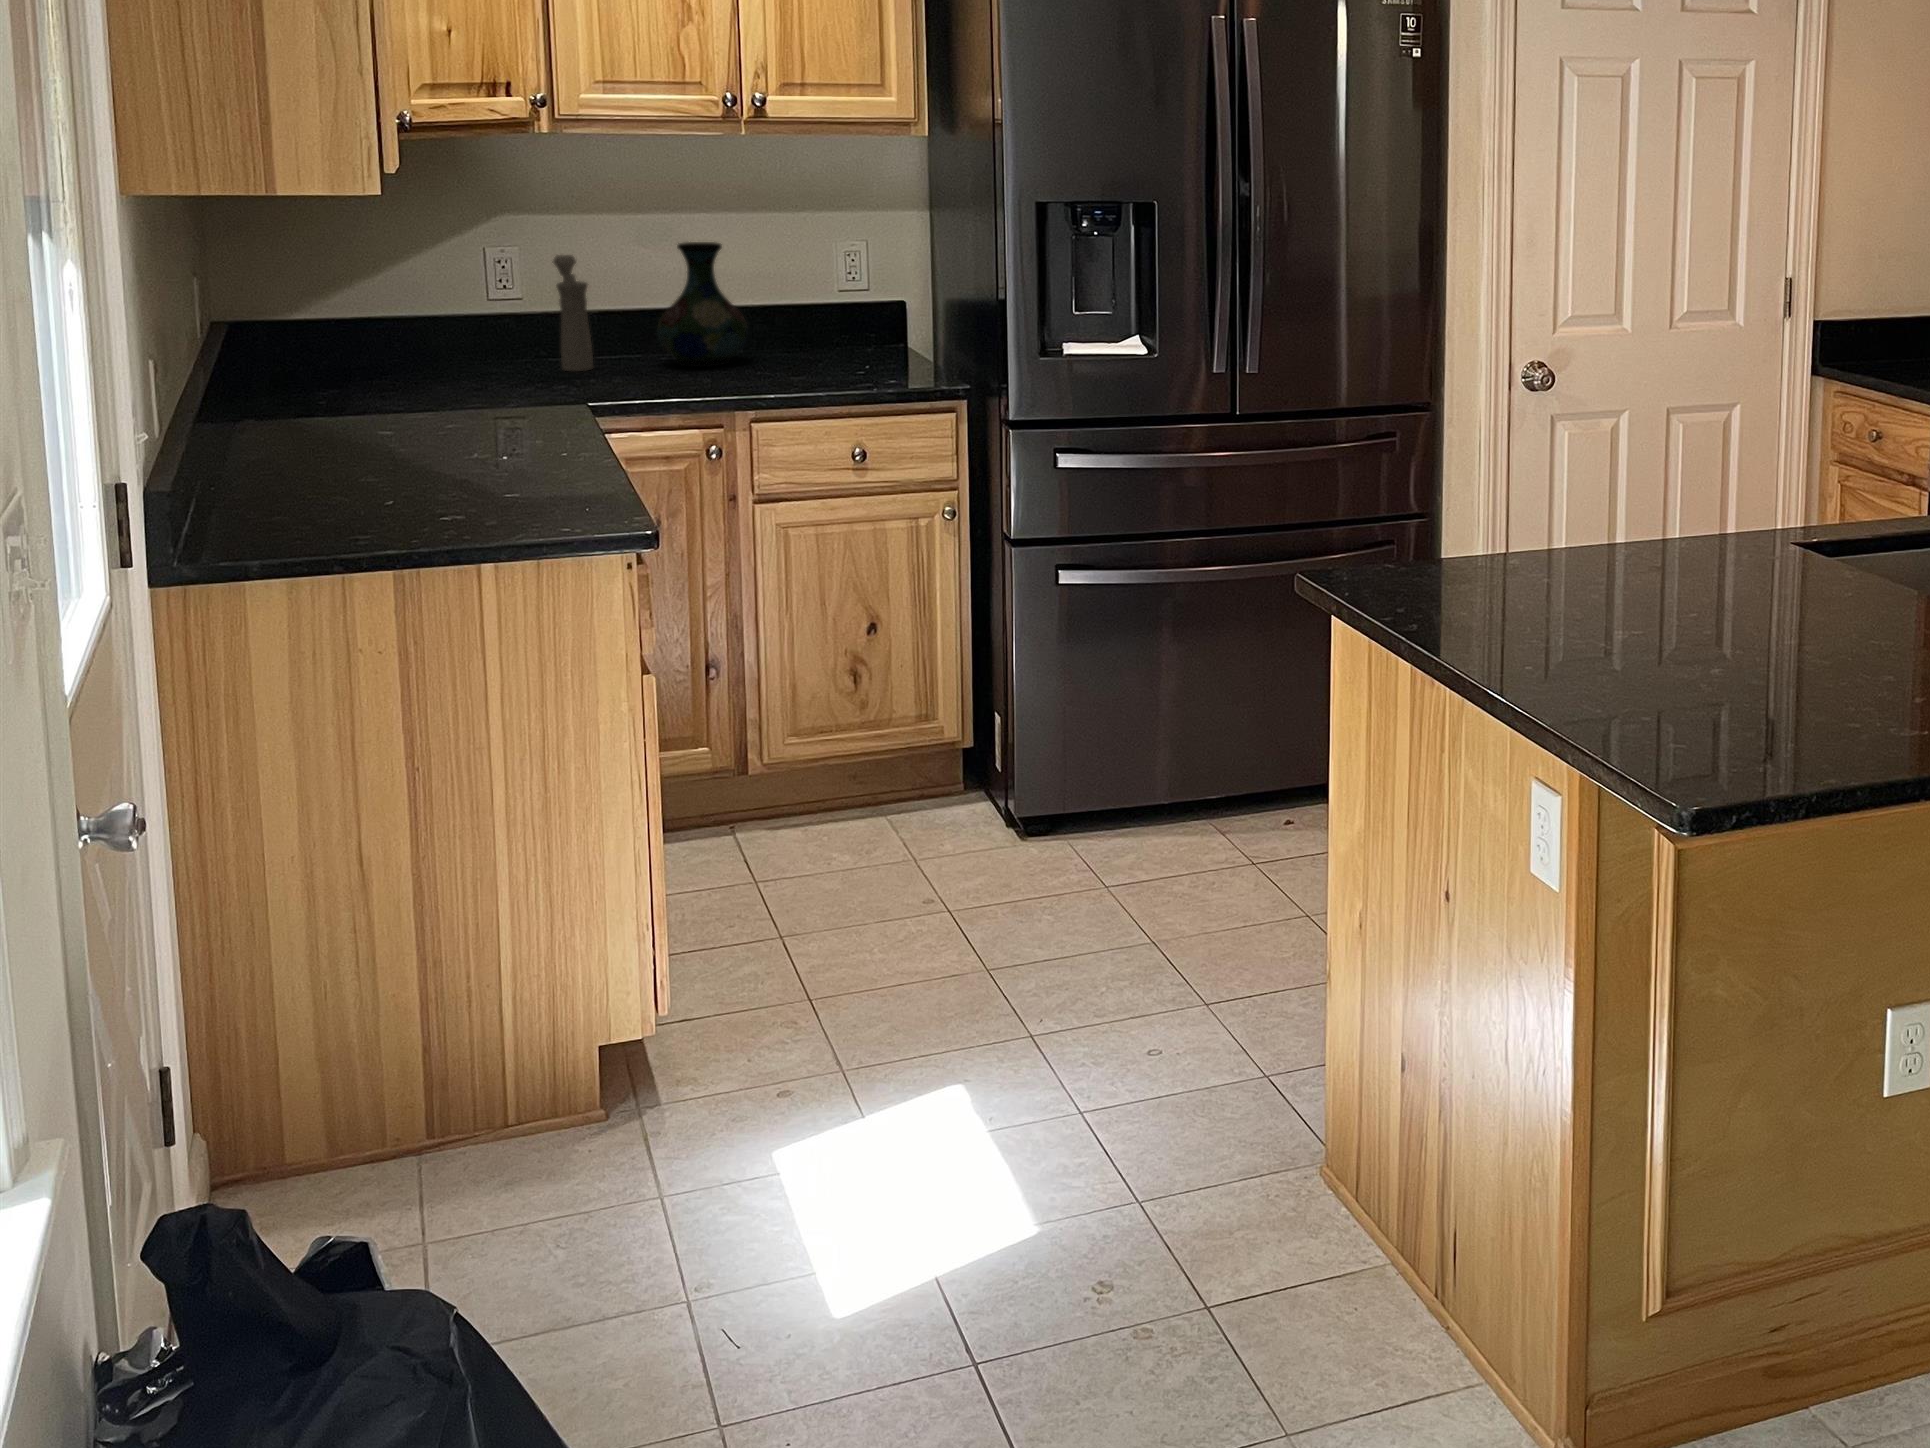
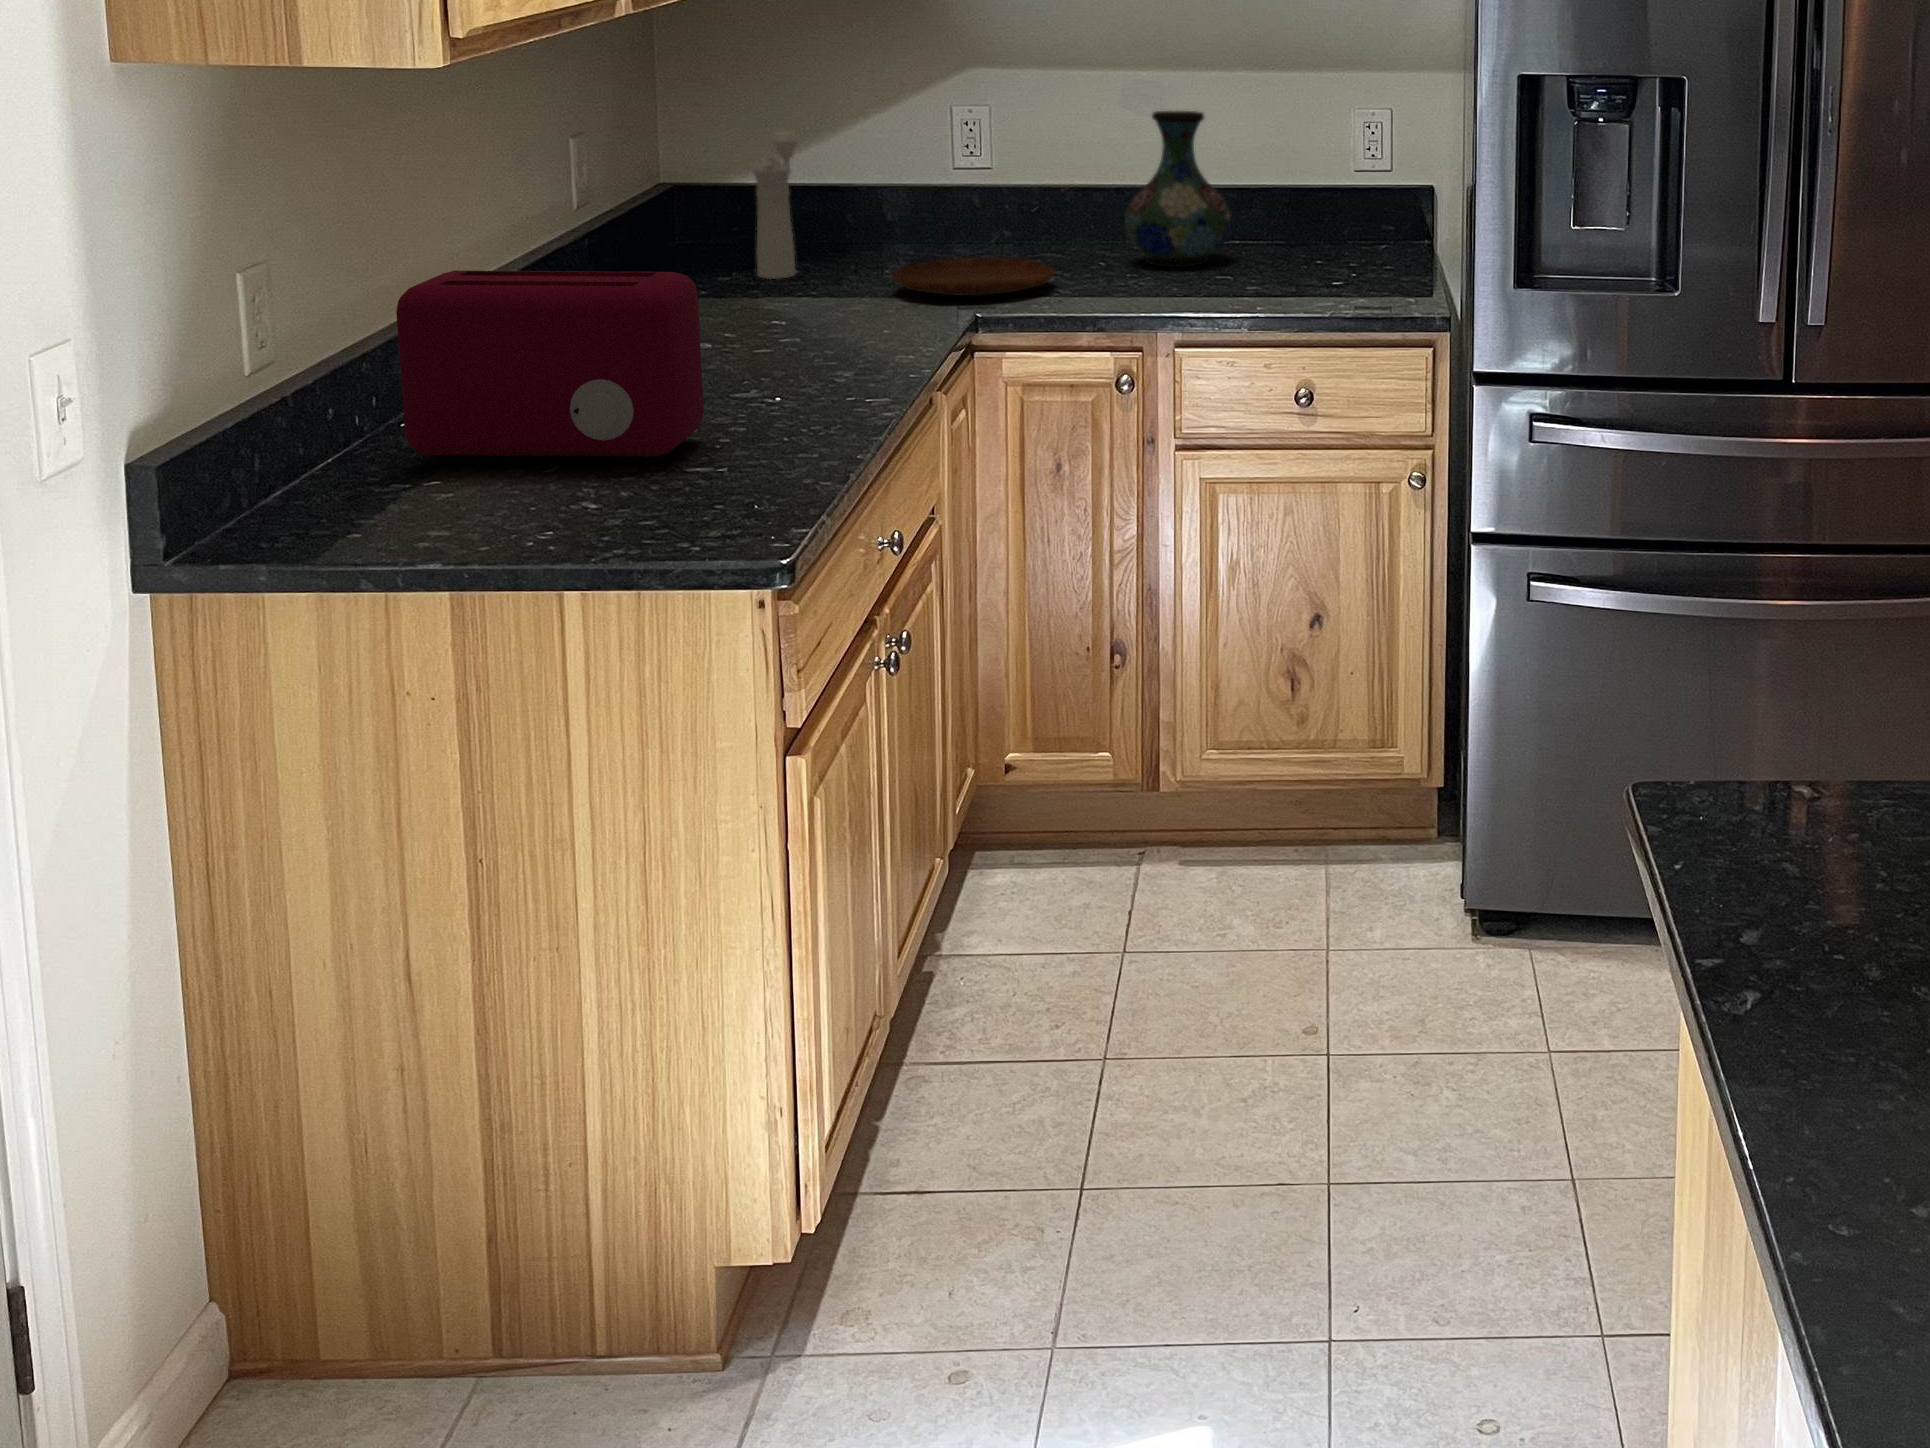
pepper mill: present [553,255,593,371] -> present [753,131,799,279]
tray: none [481,367,623,398] -> present [892,258,1055,296]
toaster: none [221,382,474,545] -> present [396,270,704,464]

